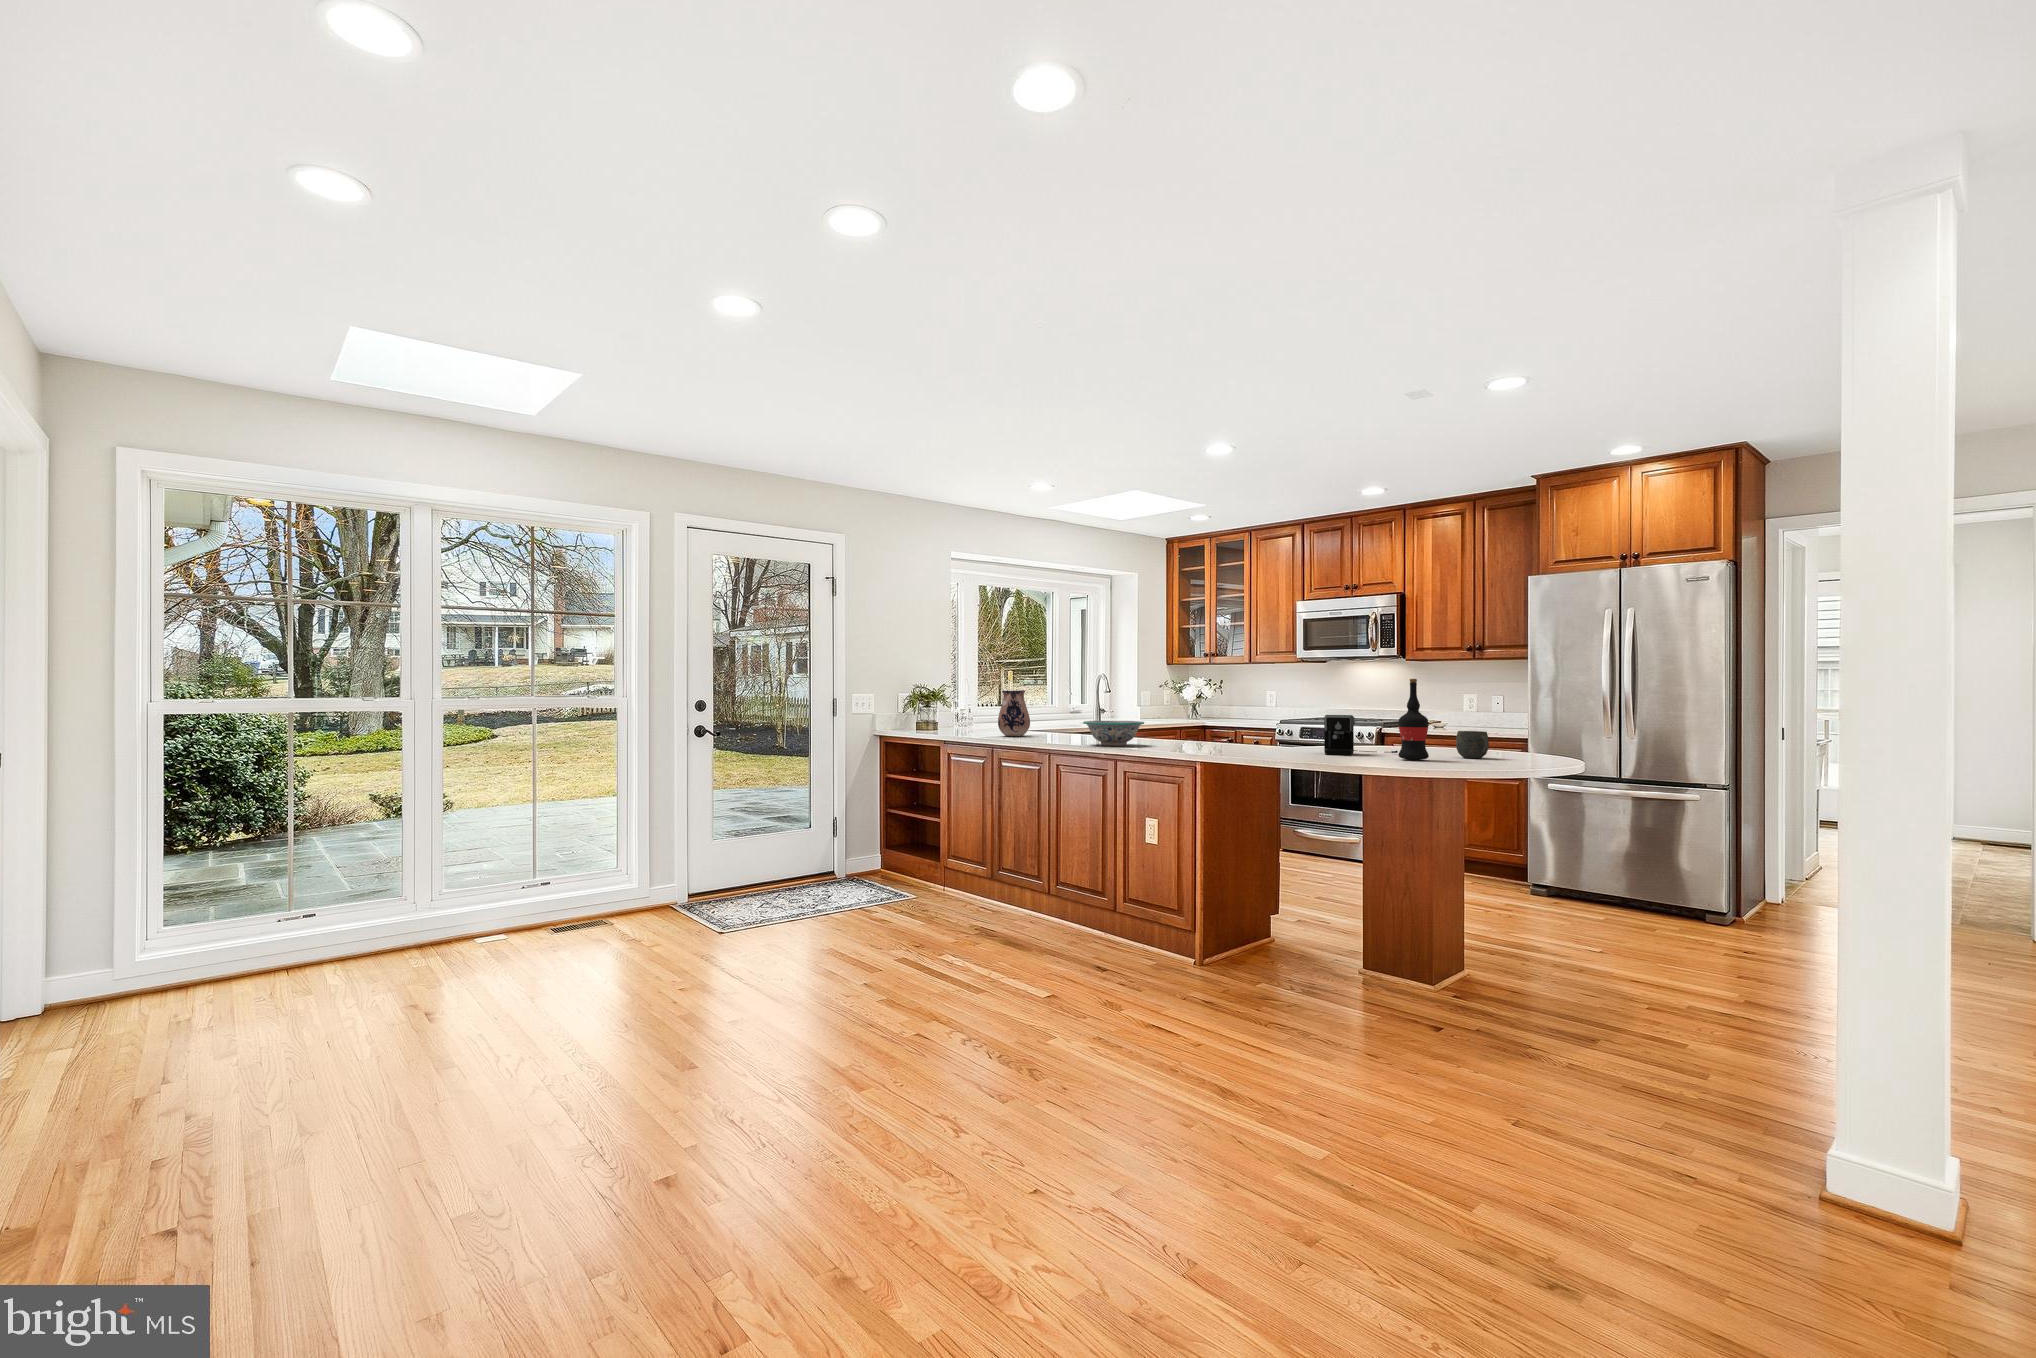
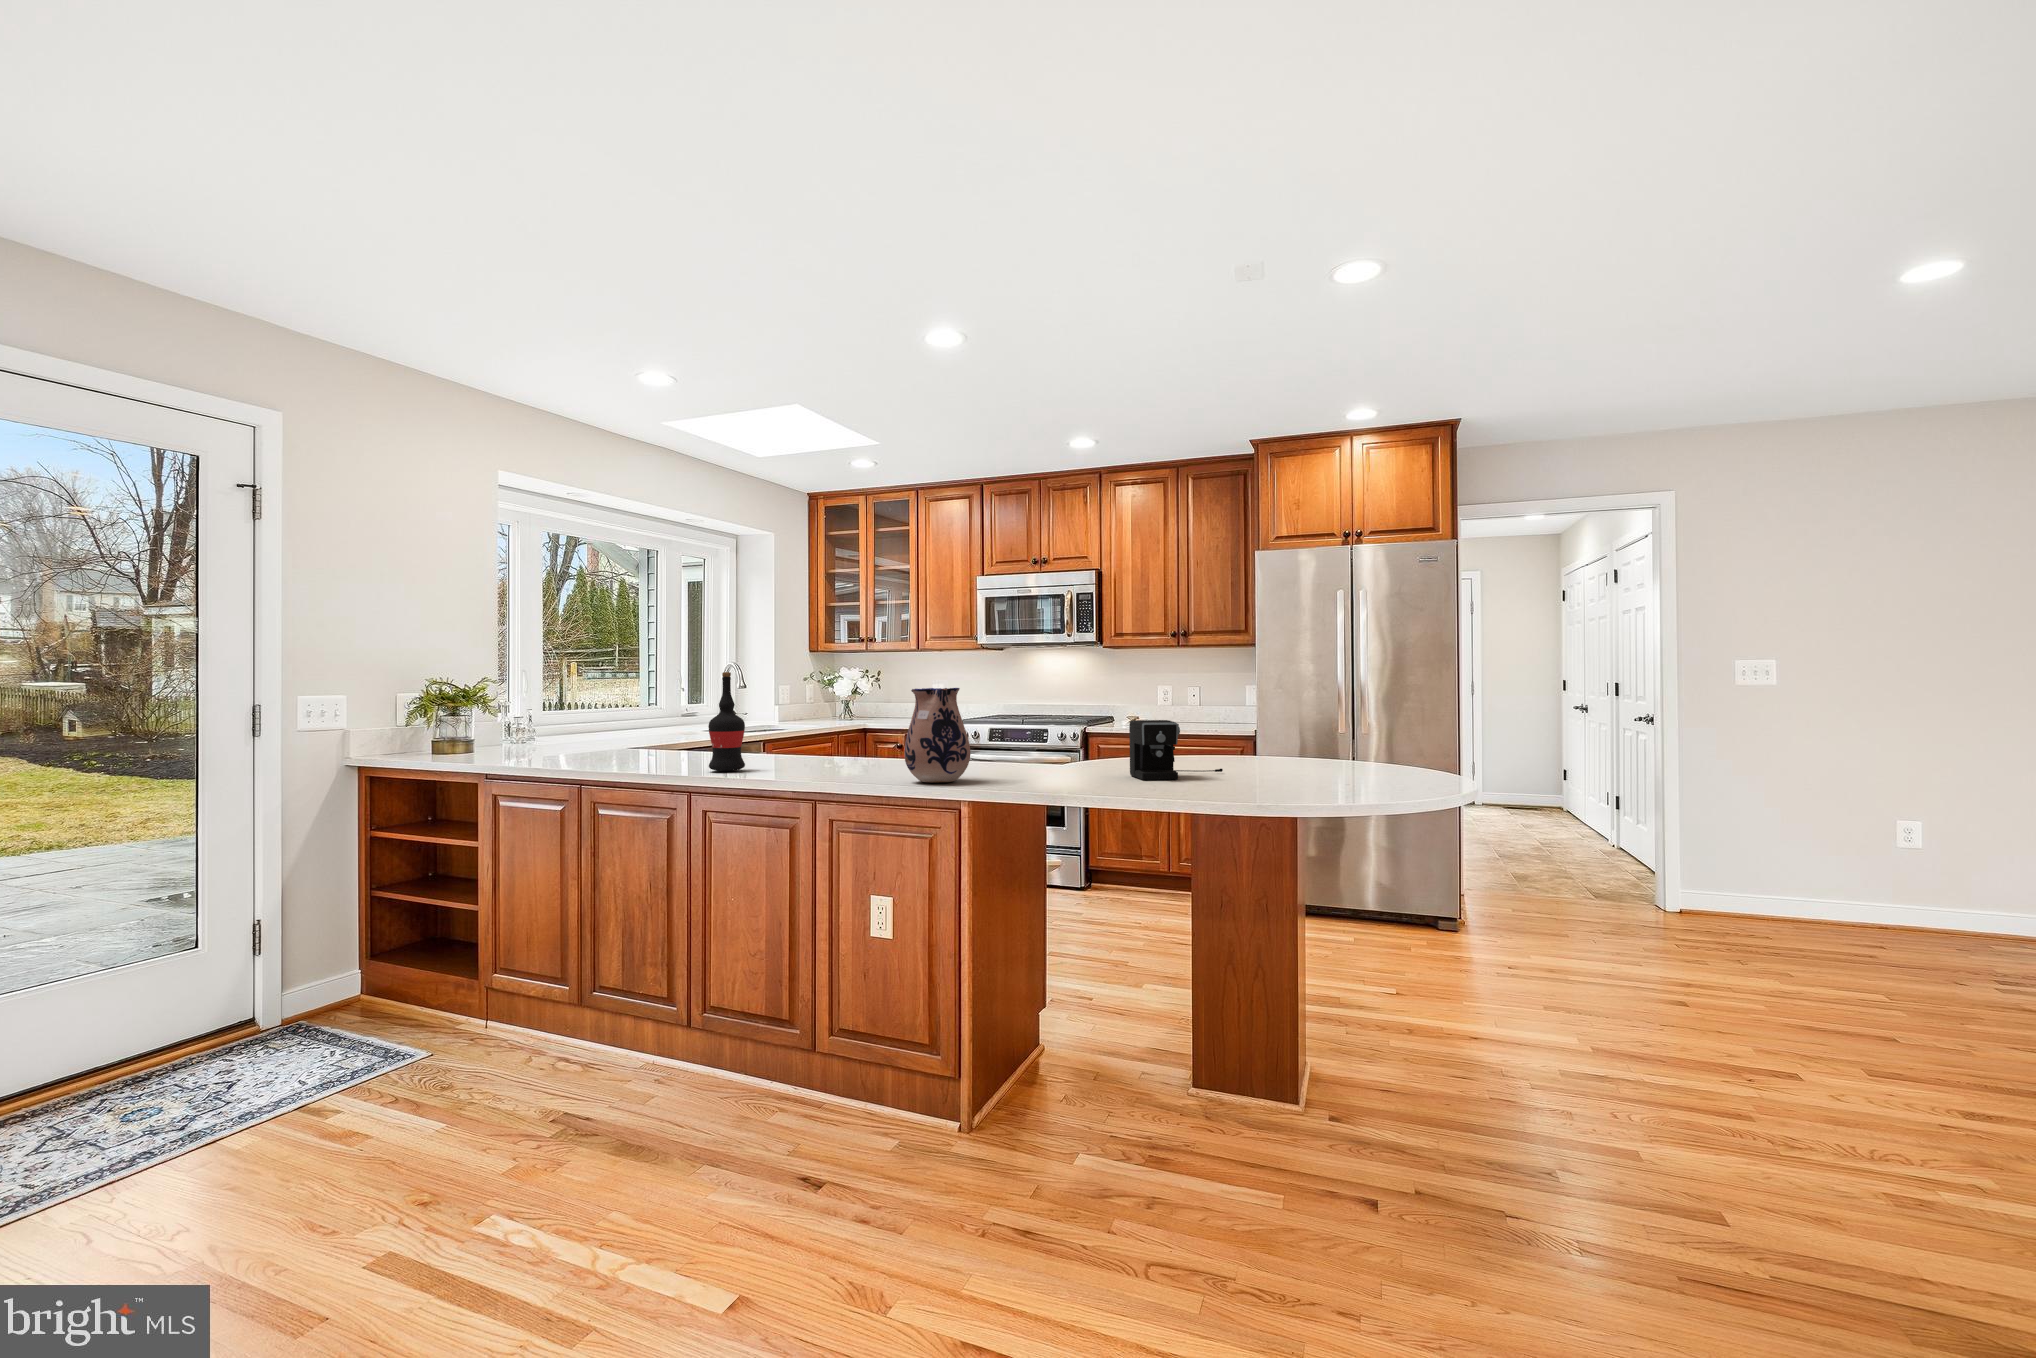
wine bottle: present [1398,679,1429,760] -> present [708,672,745,771]
ceramic pitcher: present [998,690,1030,736] -> present [904,688,970,783]
decorative bowl: present [1083,720,1144,746] -> none [752,736,853,778]
mug: present [1456,731,1489,758] -> none [1305,738,1354,776]

